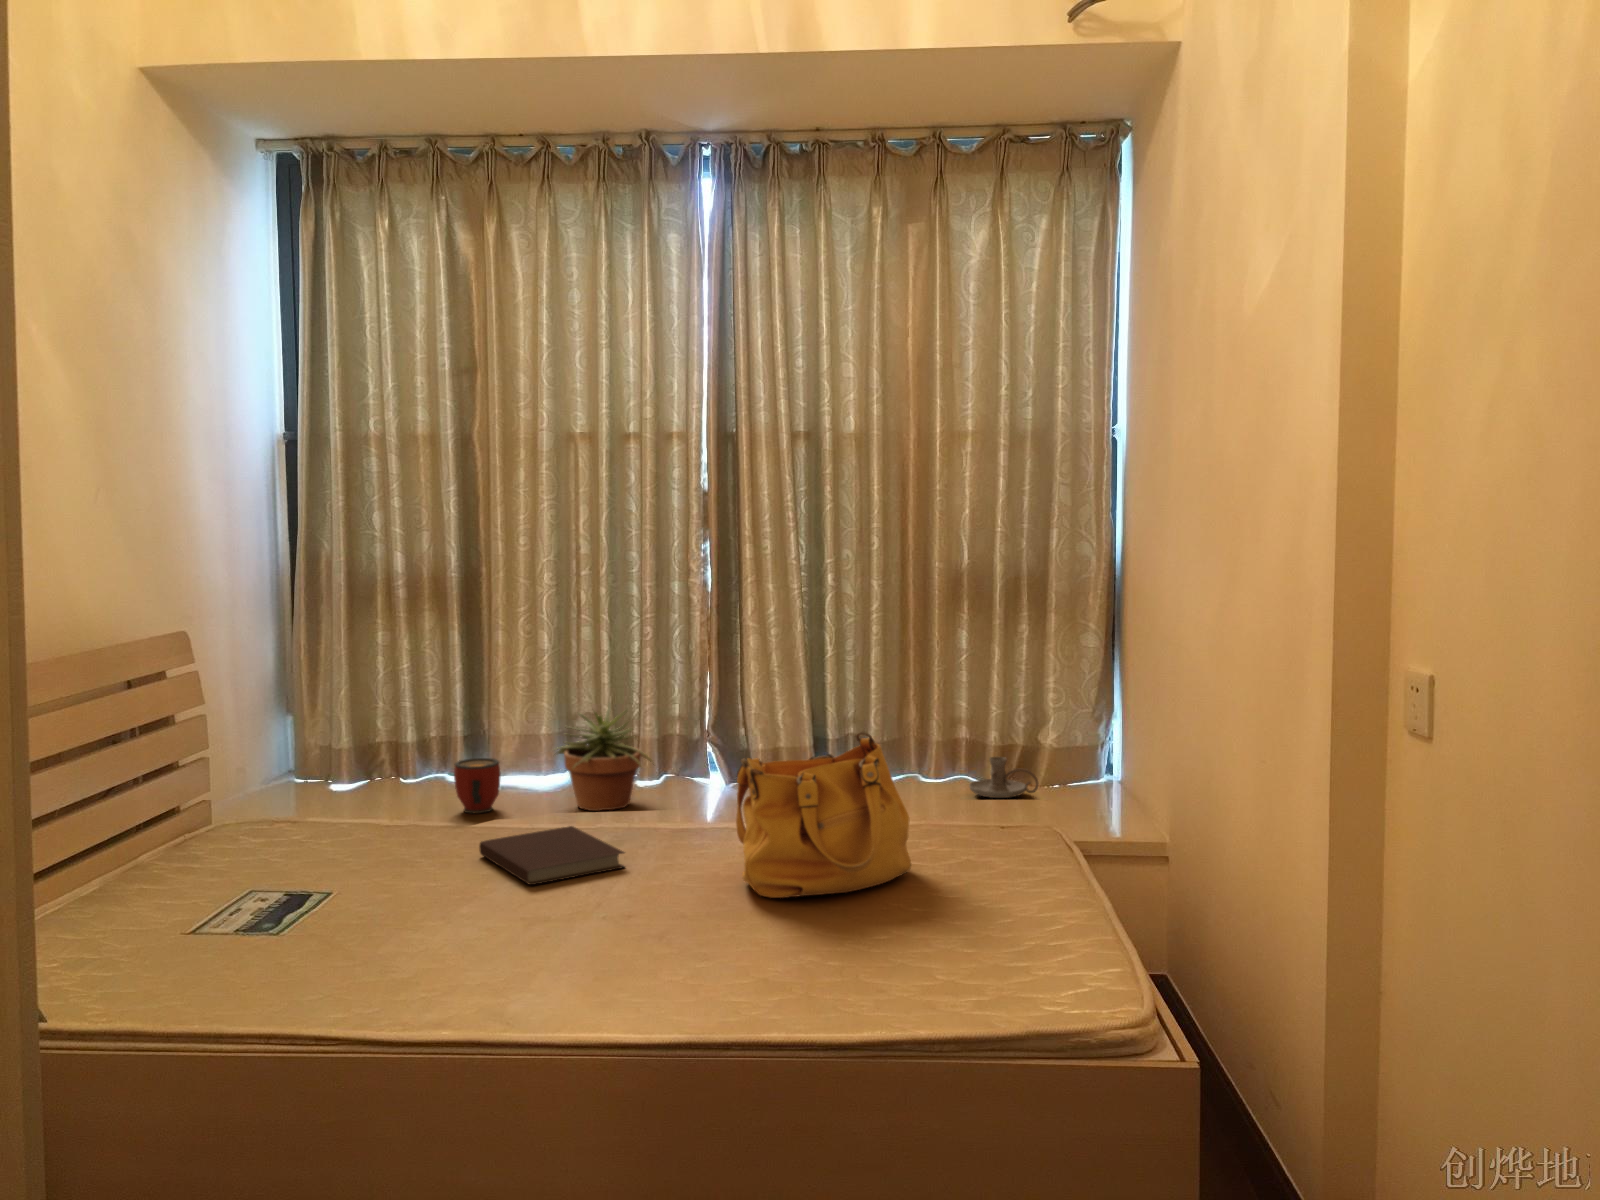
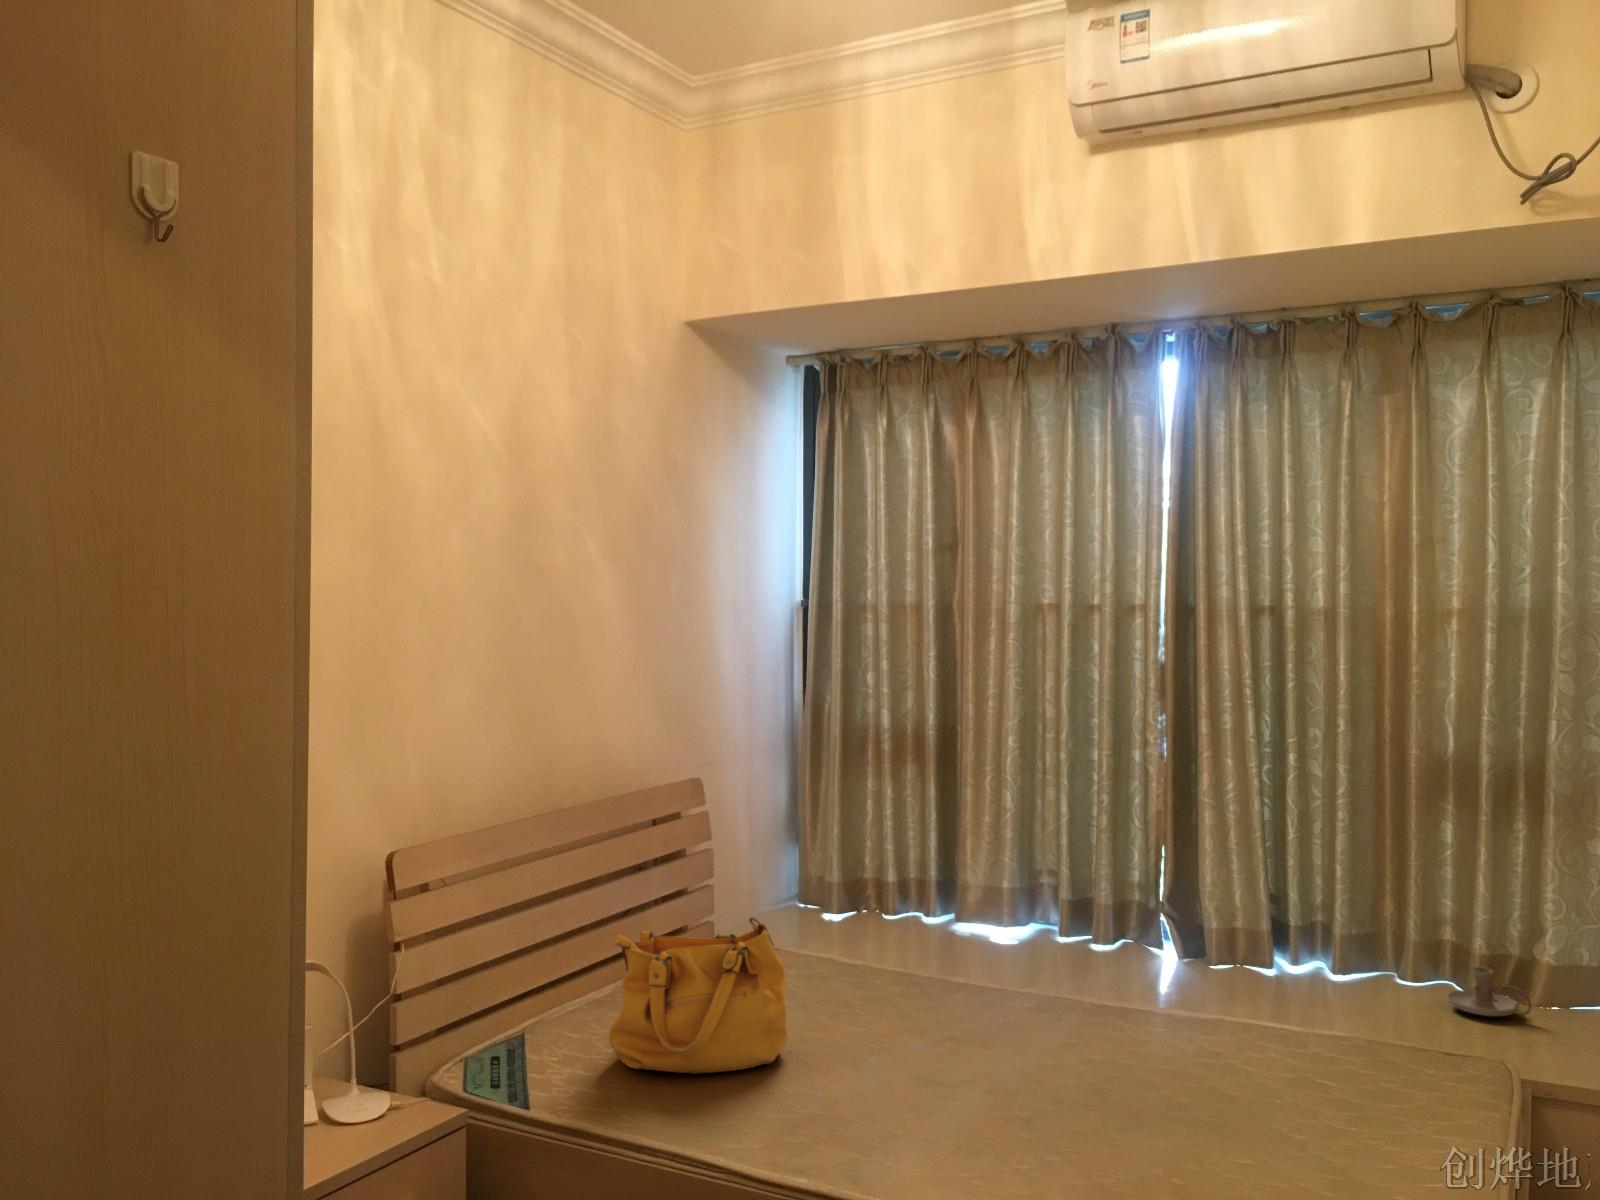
potted plant: present [557,703,652,811] -> none [1002,863,1101,971]
handbag: present [736,732,911,898] -> present [609,917,787,1073]
mug: present [454,758,500,813] -> none [914,904,956,957]
notebook: present [479,826,624,885] -> none [912,989,1039,1047]

